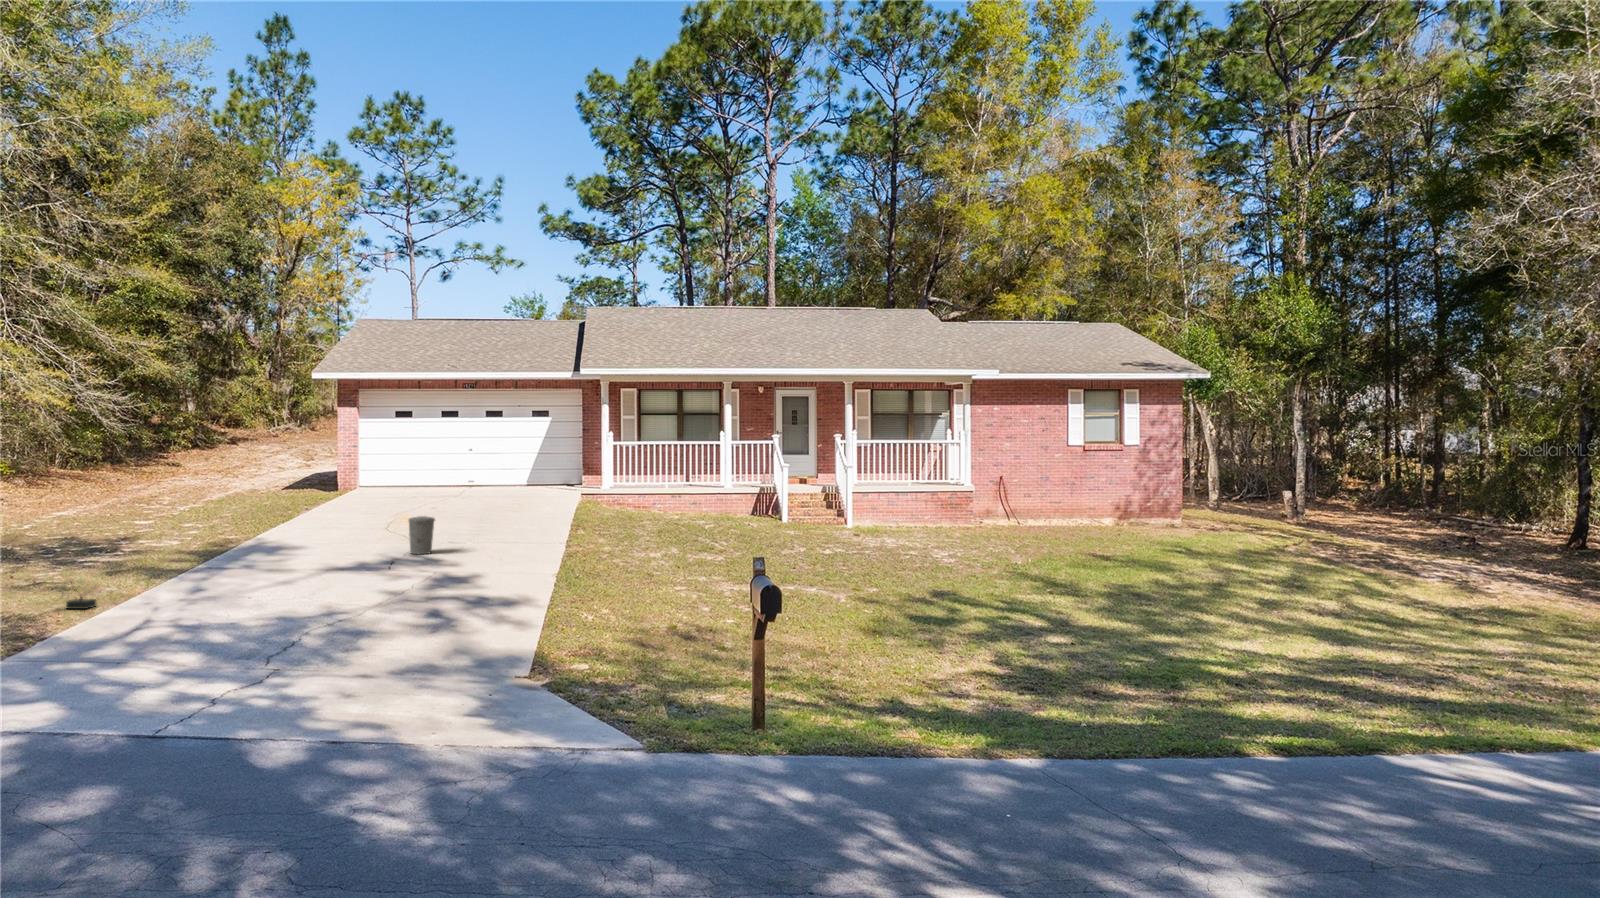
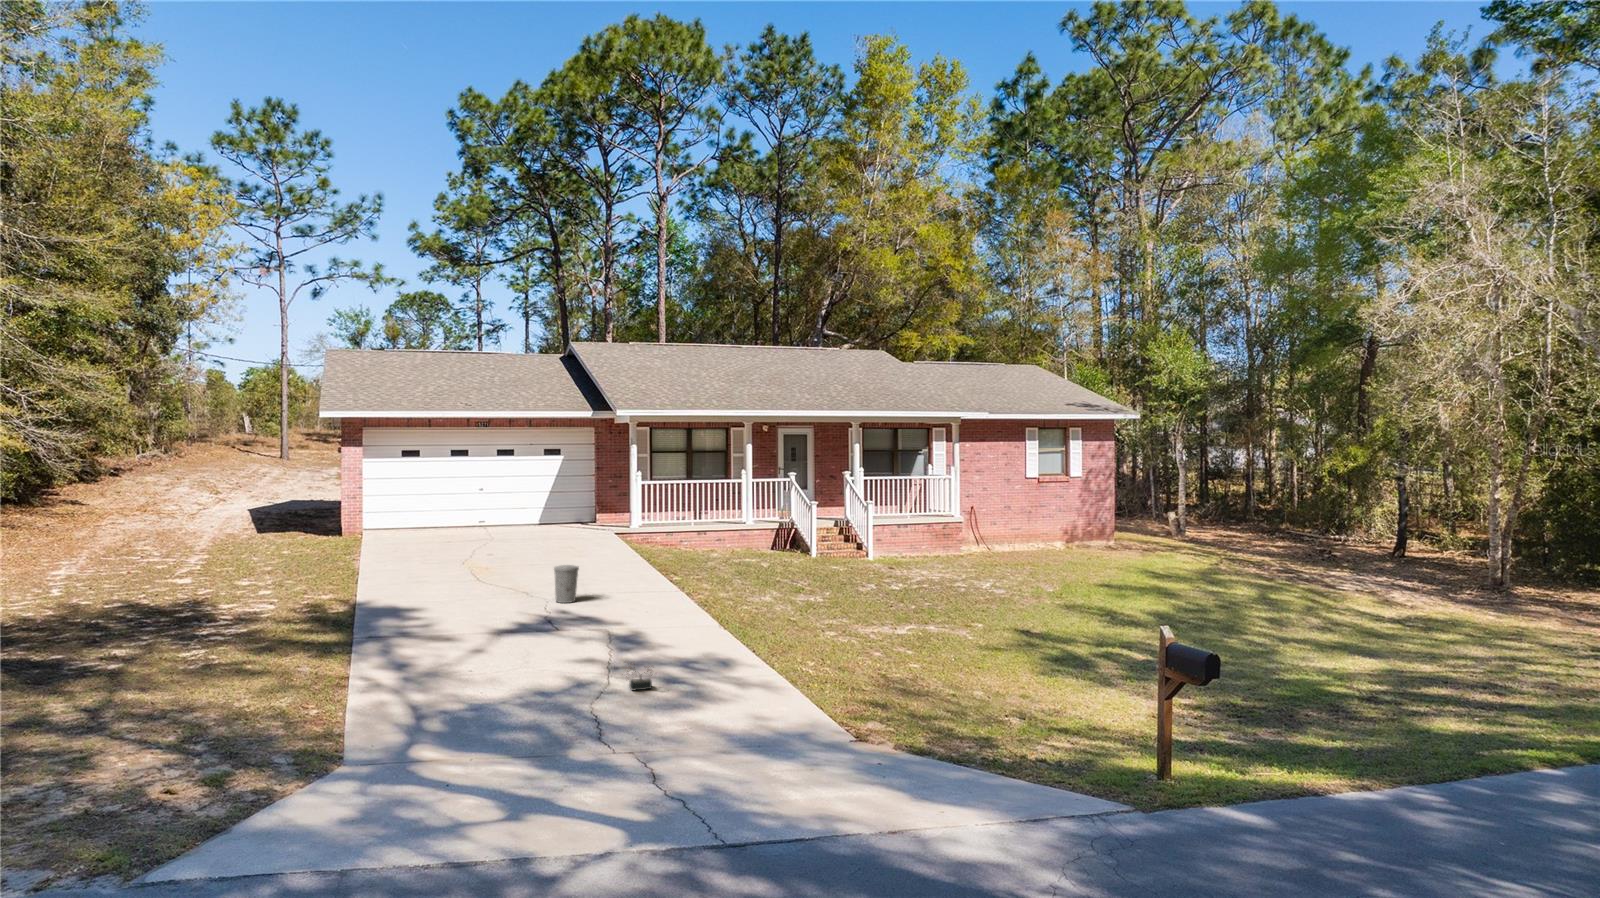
decorative plant: present [60,580,100,609] -> present [625,662,652,690]

